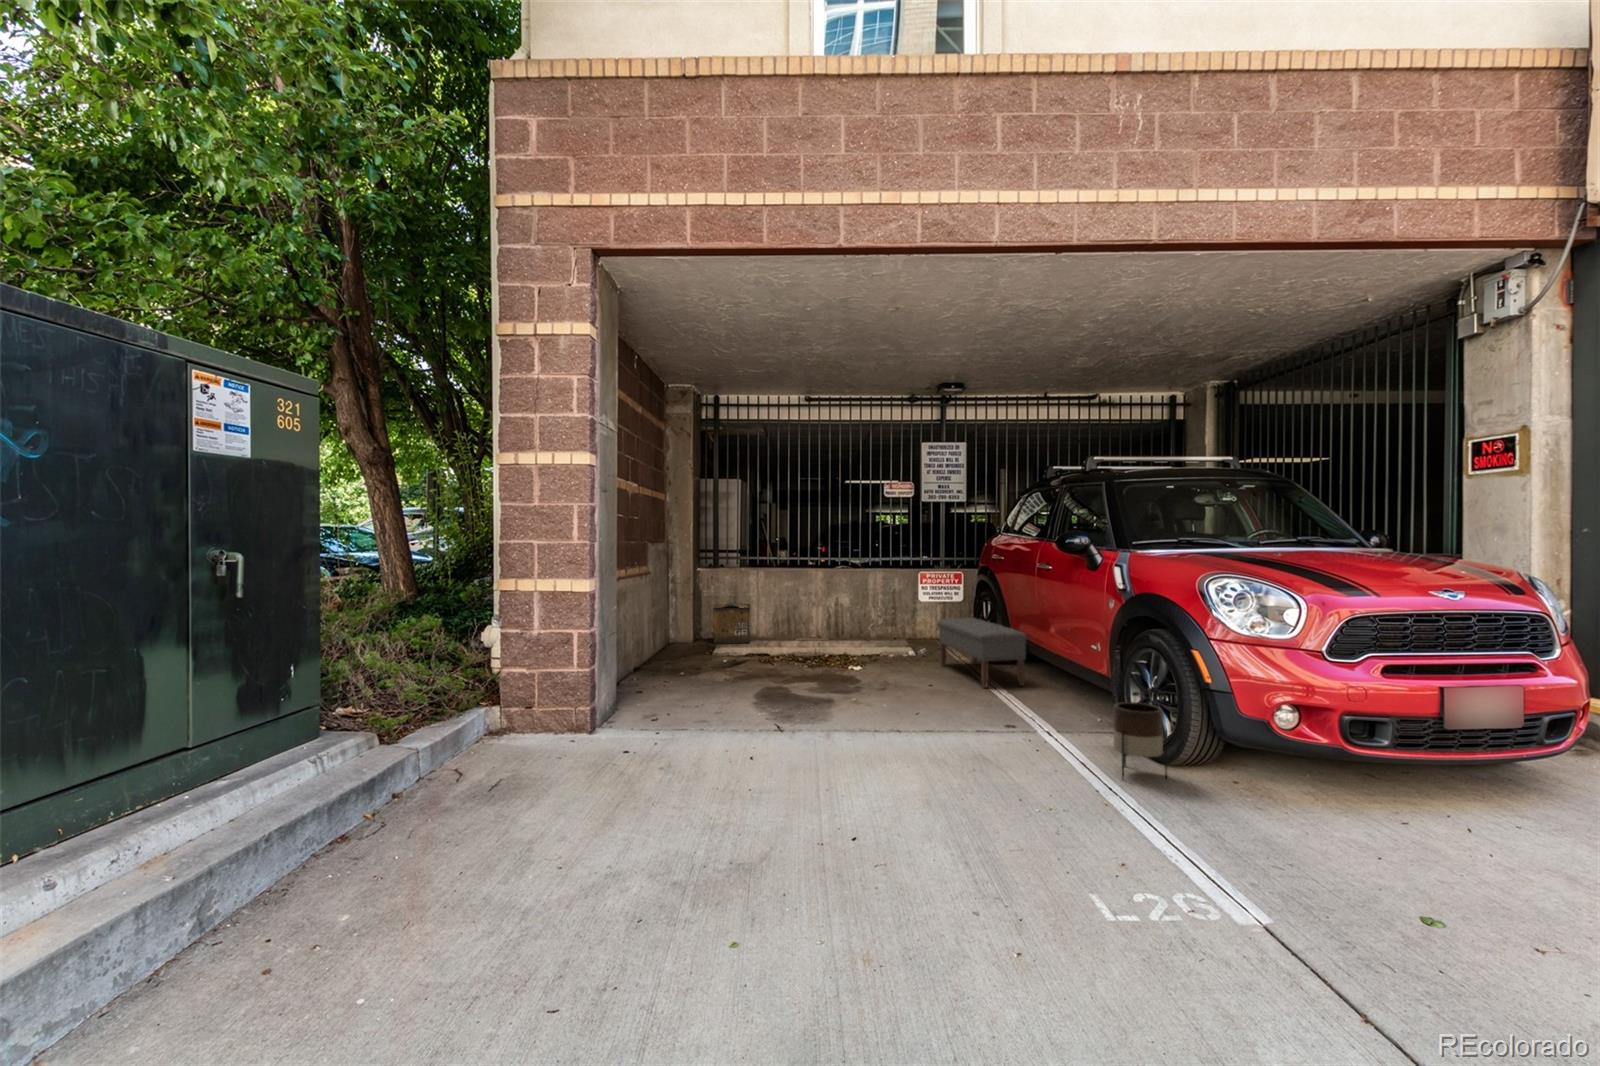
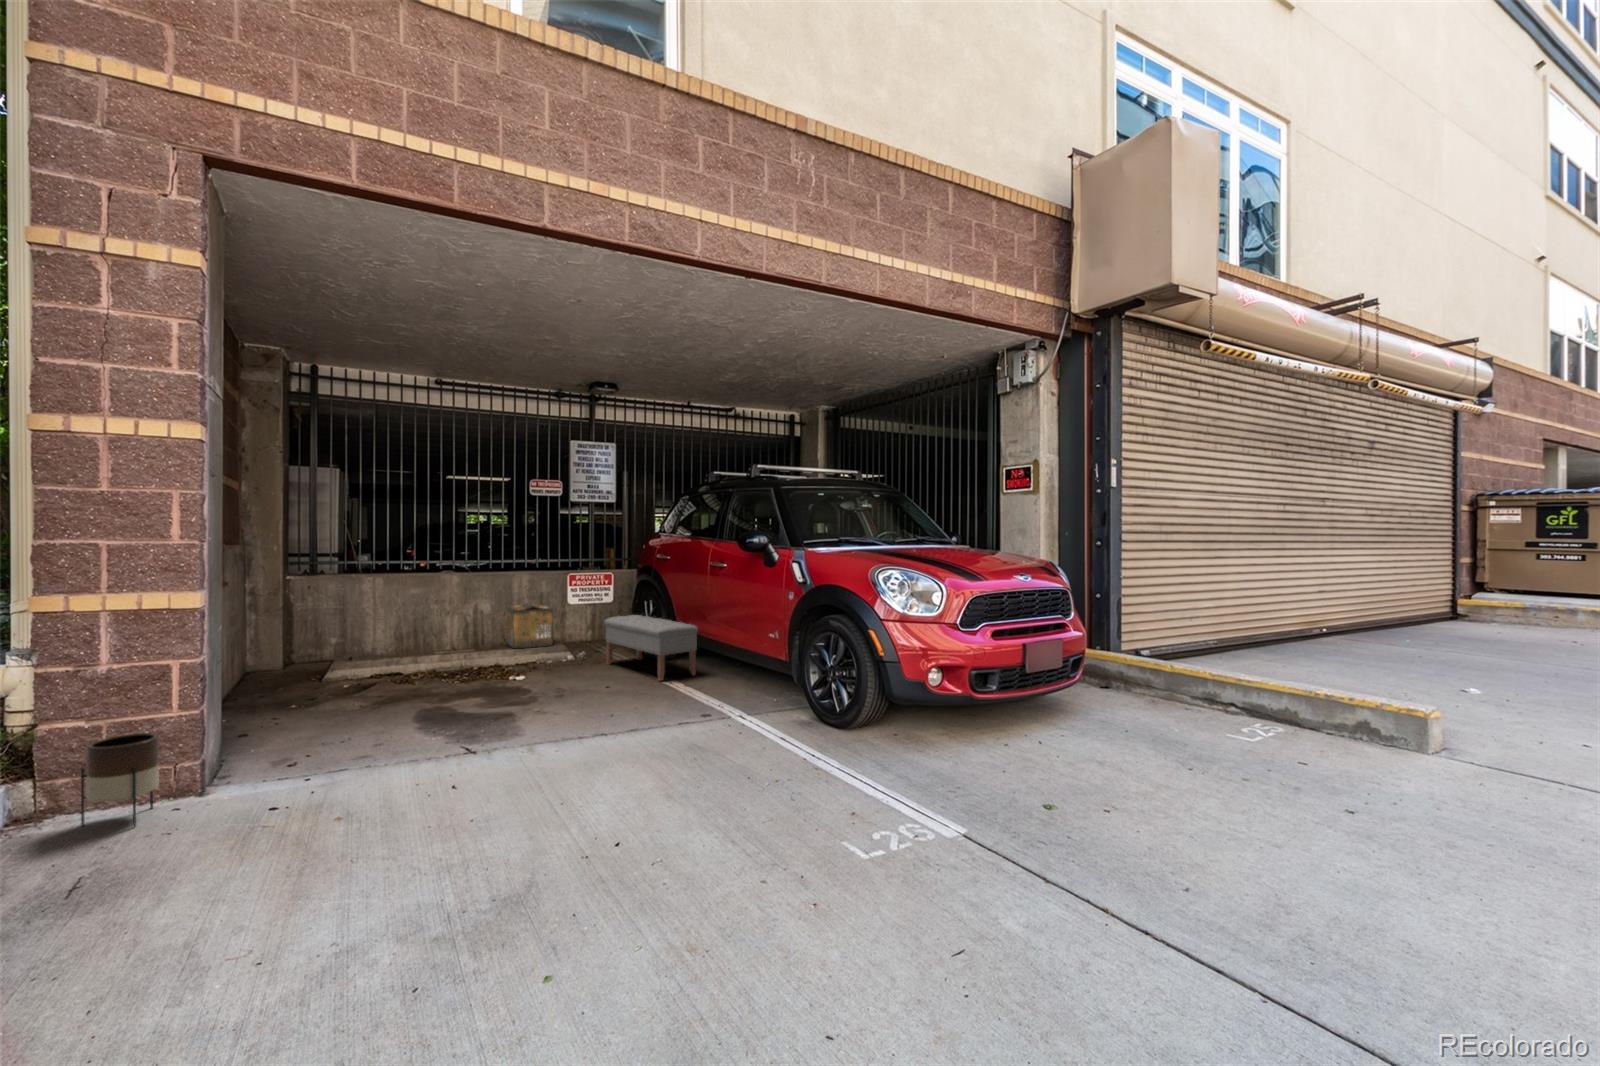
cardboard box: present [713,602,751,644] -> present [507,604,553,649]
planter: present [1114,702,1167,779] -> present [81,733,159,827]

